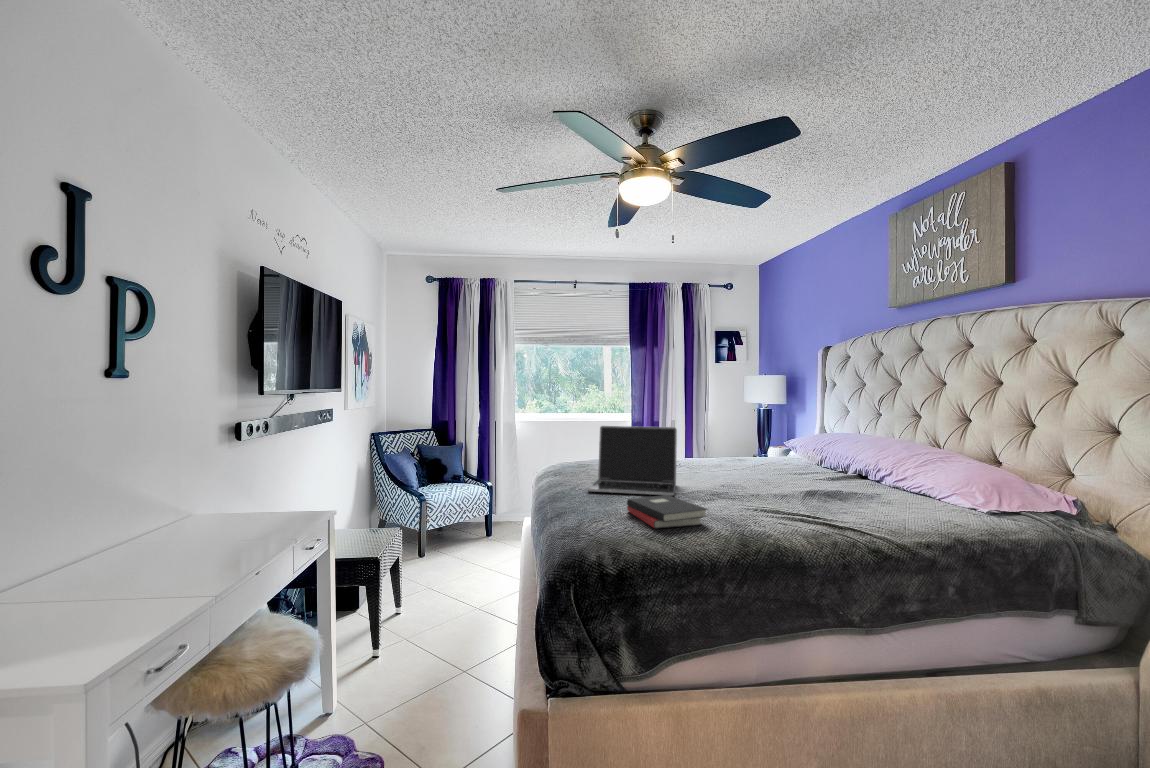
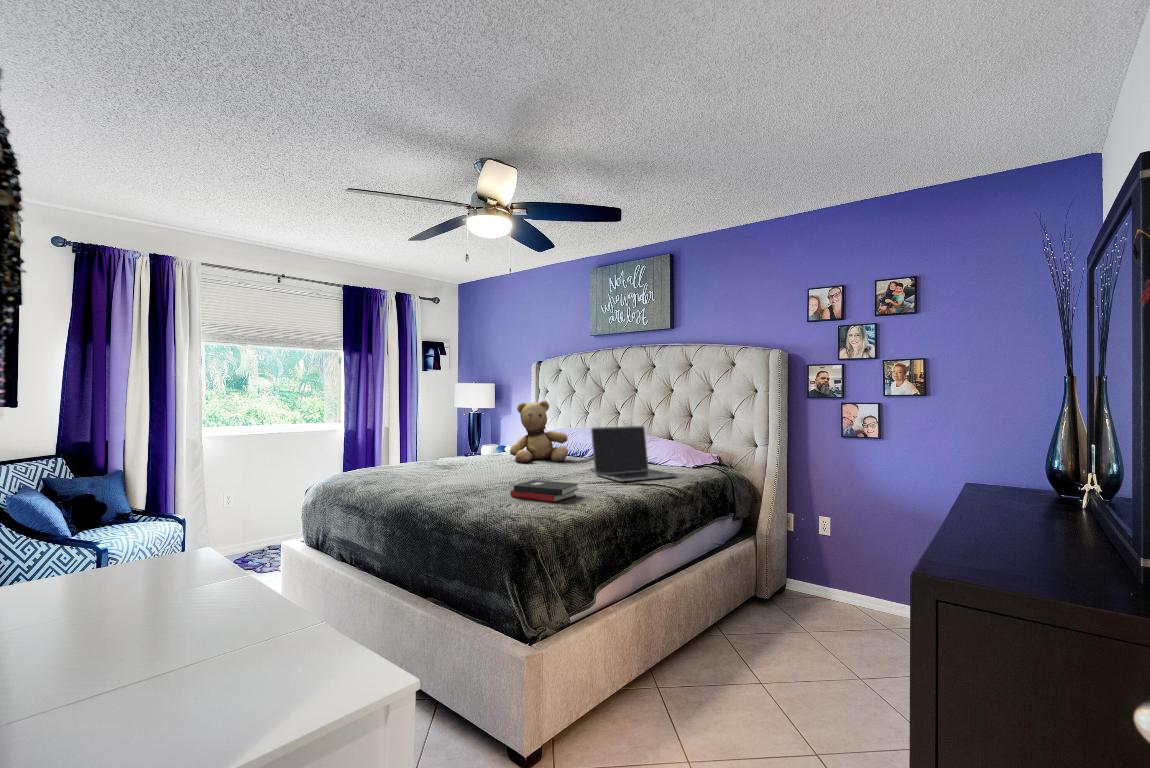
teddy bear: none [736,395,809,475] -> present [510,400,568,463]
laptop: present [588,426,677,496] -> present [591,426,676,481]

